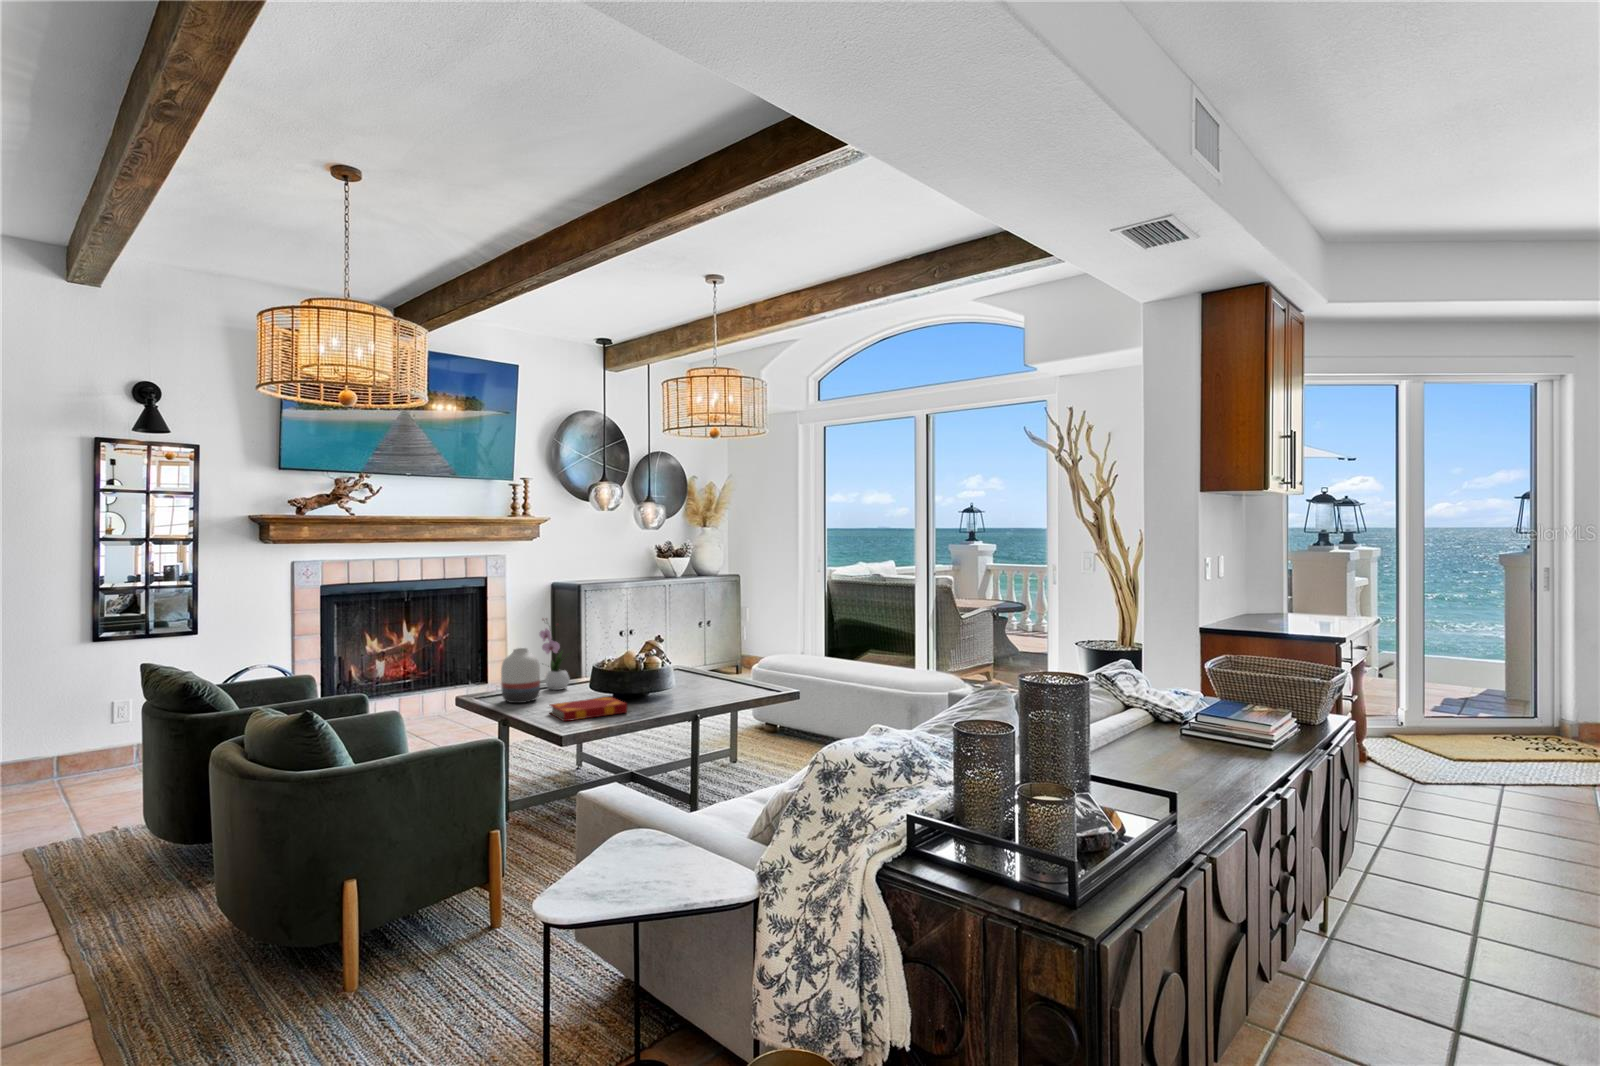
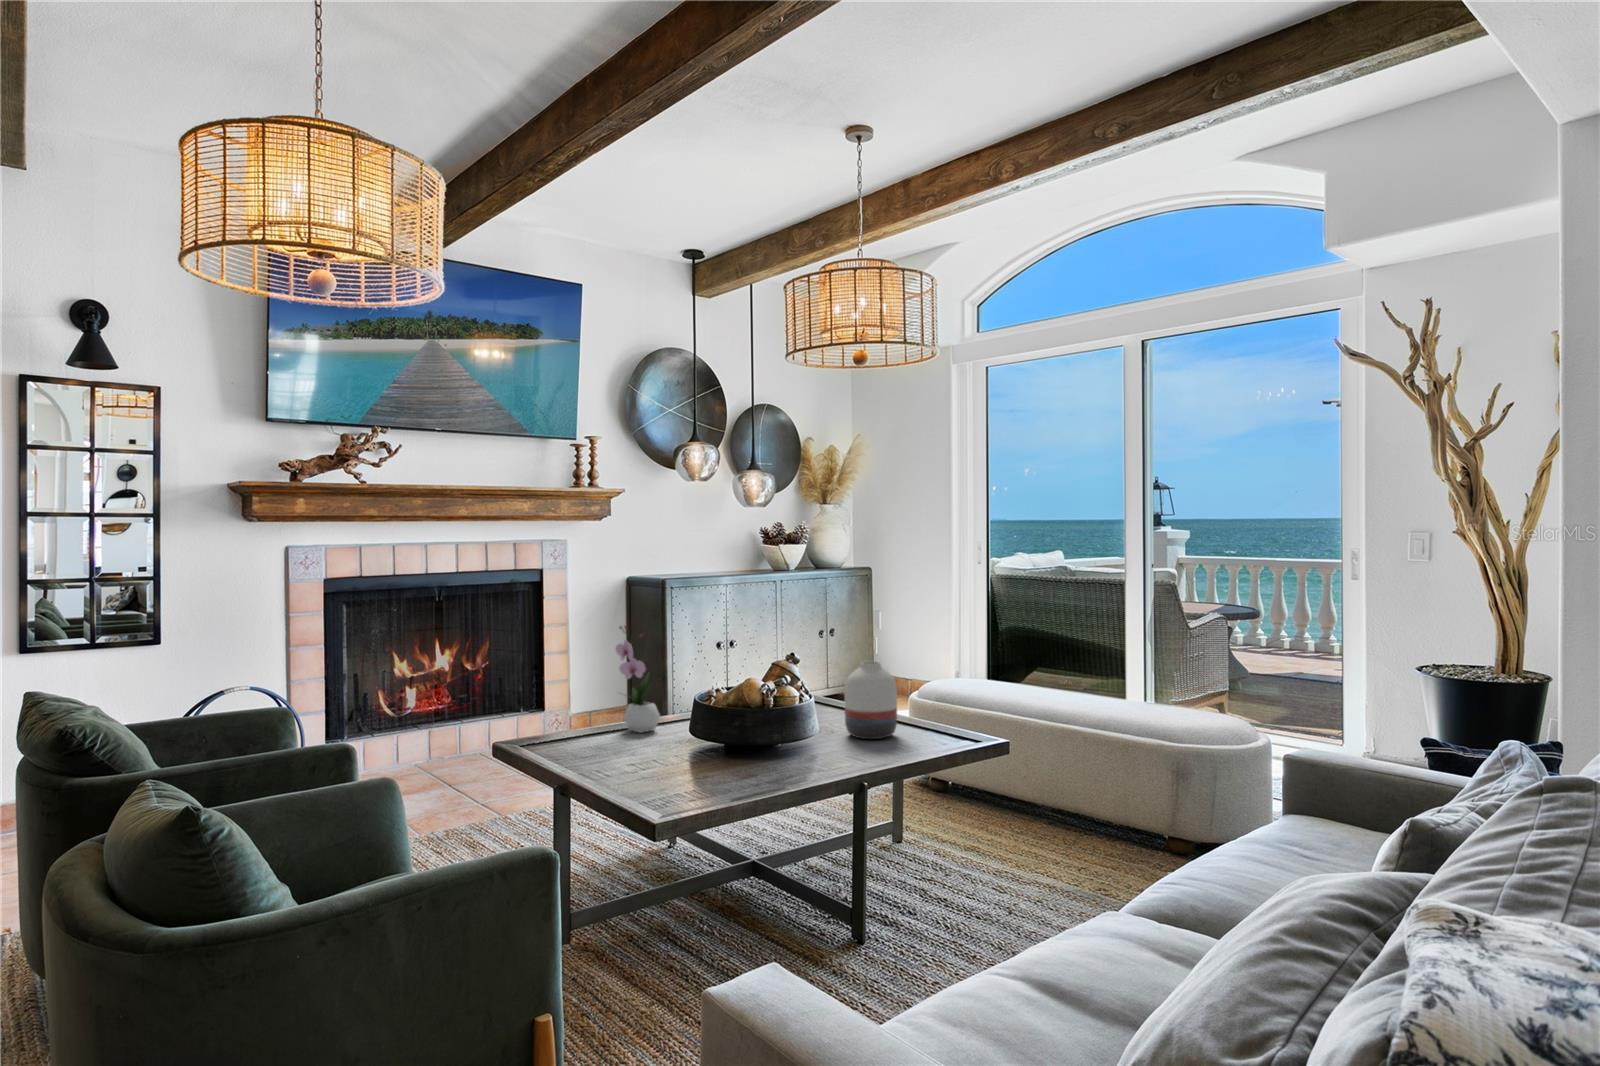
vase: present [501,648,540,703] -> present [845,661,897,739]
hardback book: present [549,697,627,721] -> none [633,747,753,788]

